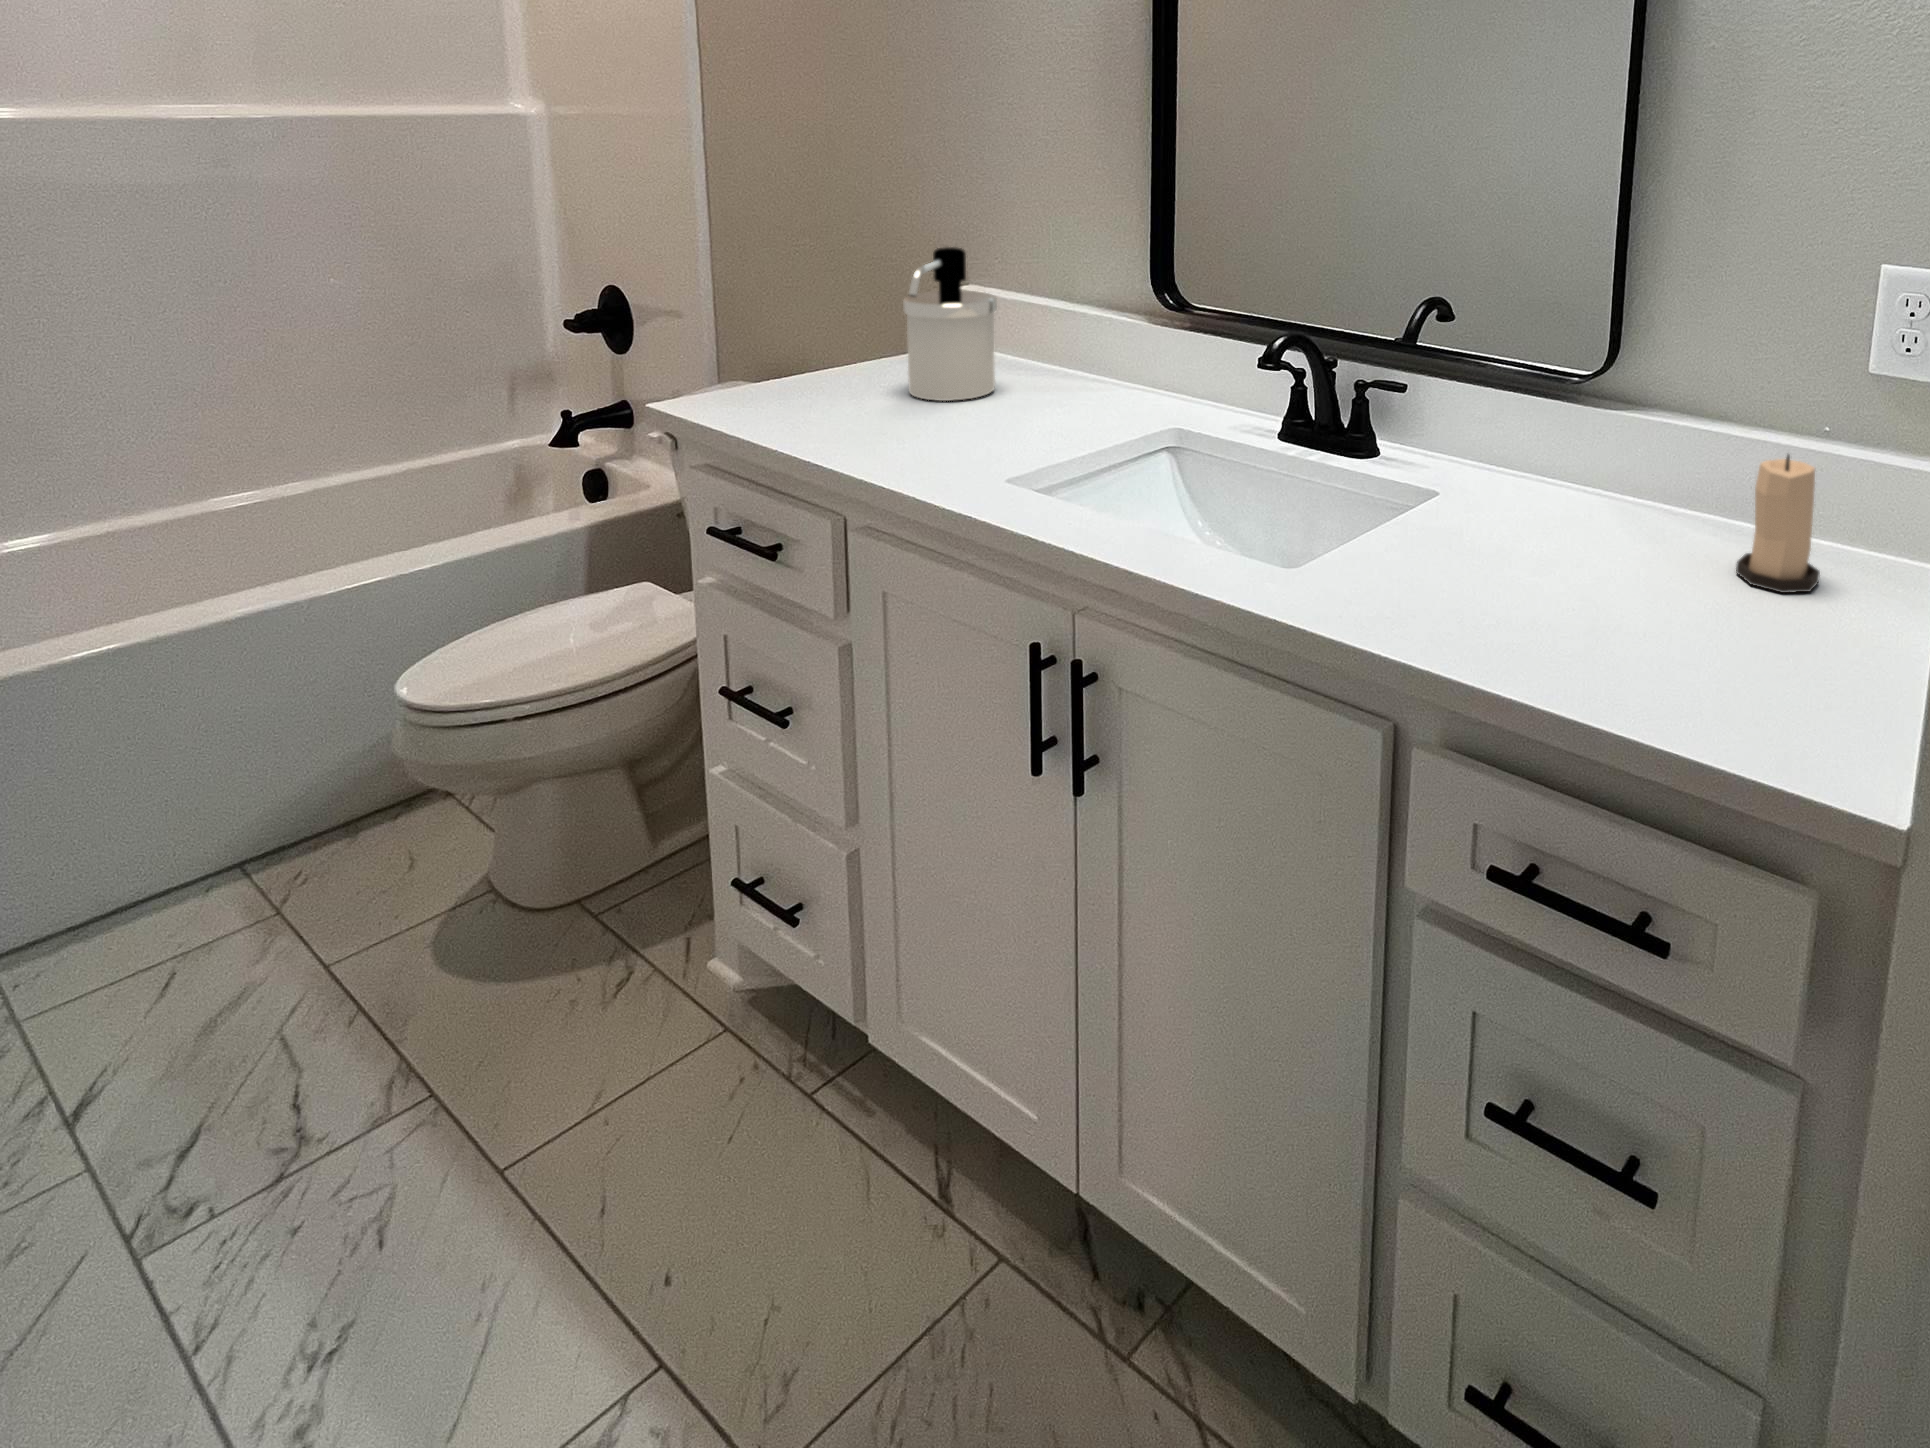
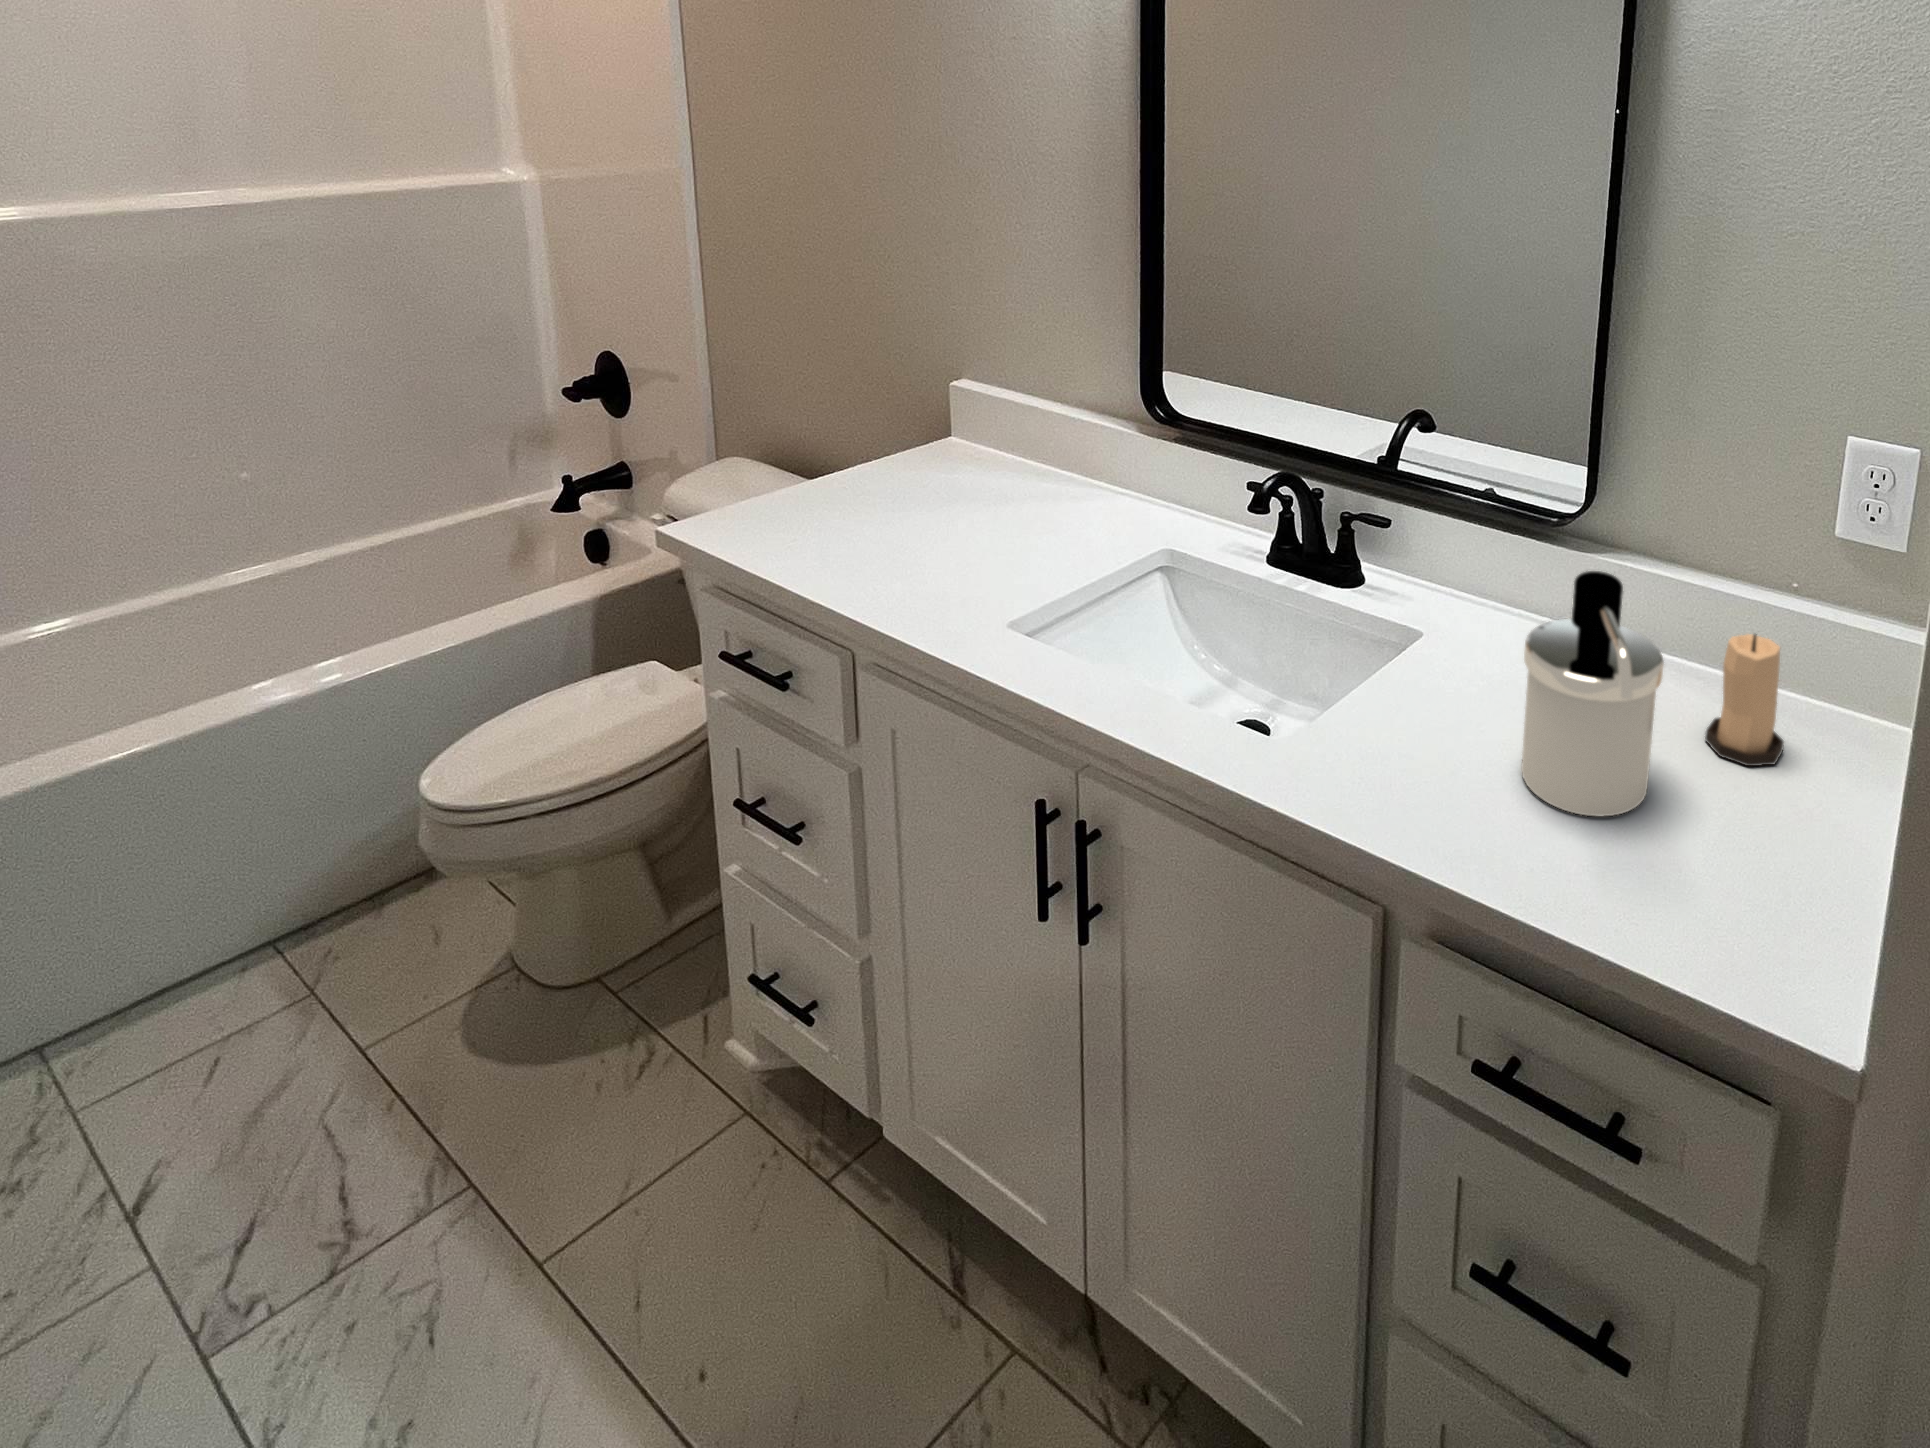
soap dispenser: present [903,247,997,401] -> present [1521,571,1664,816]

